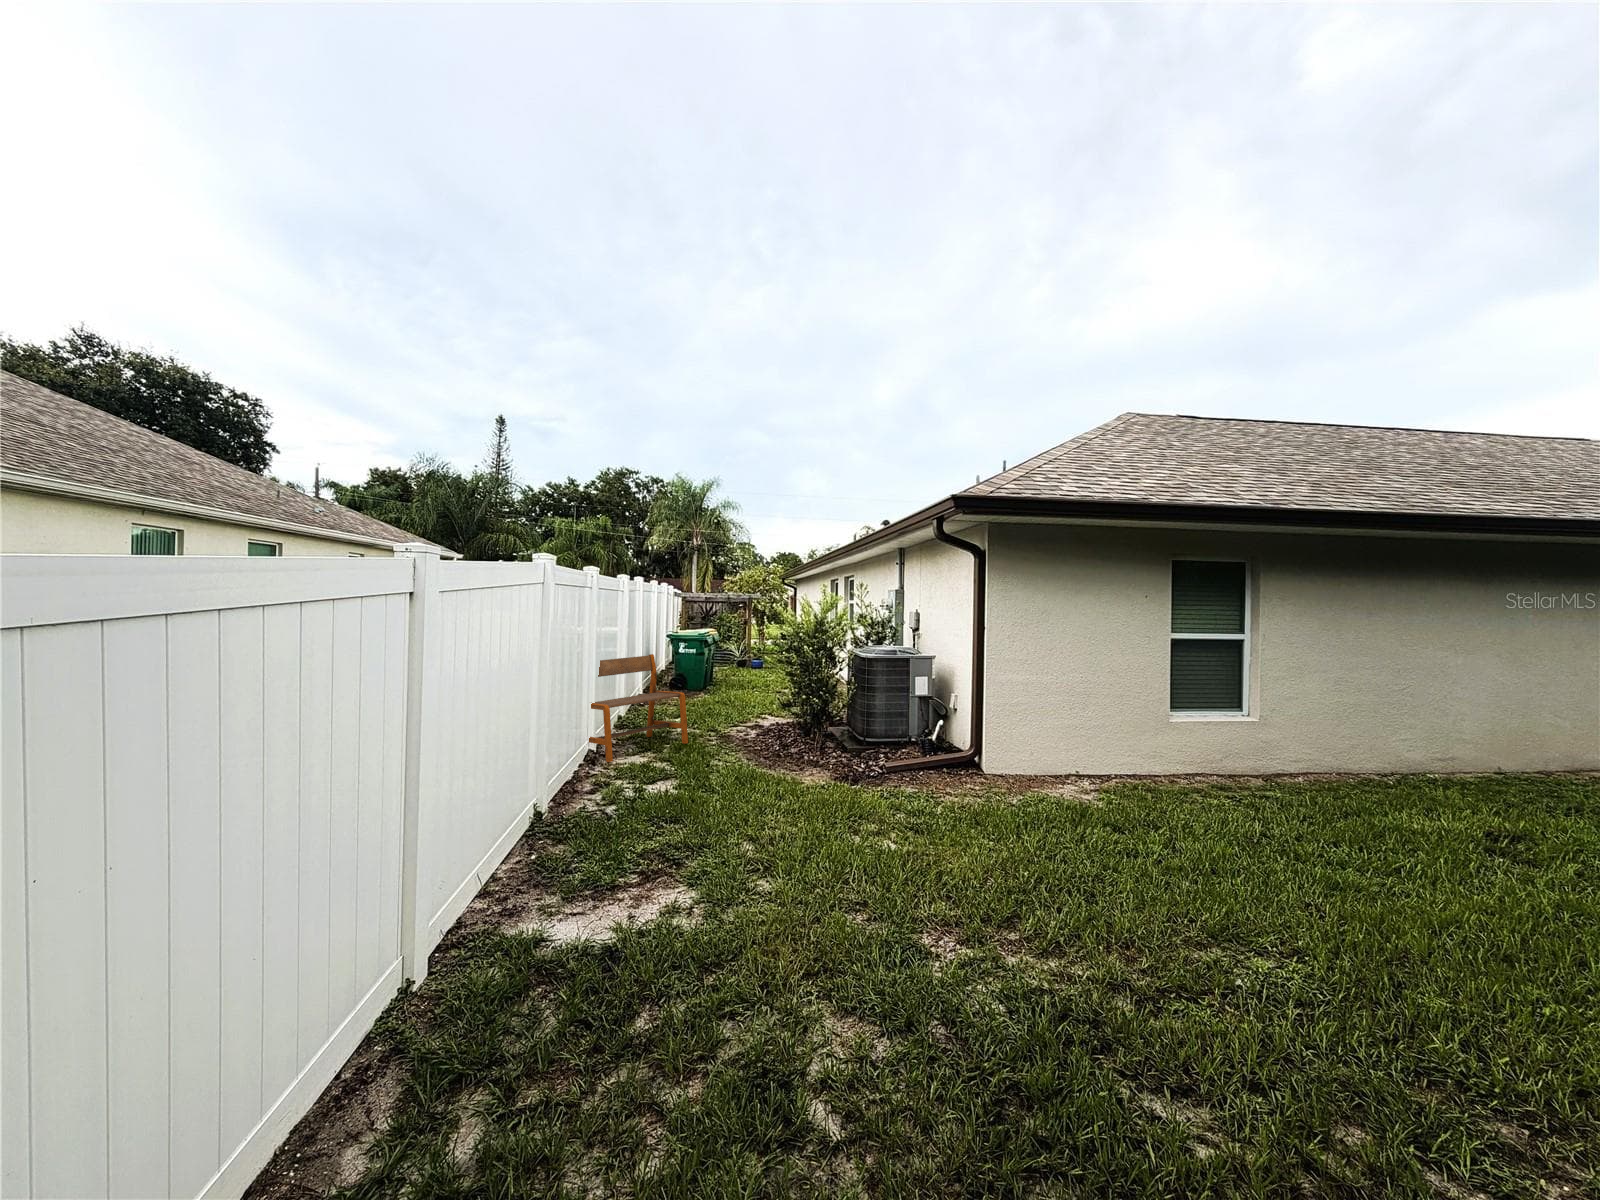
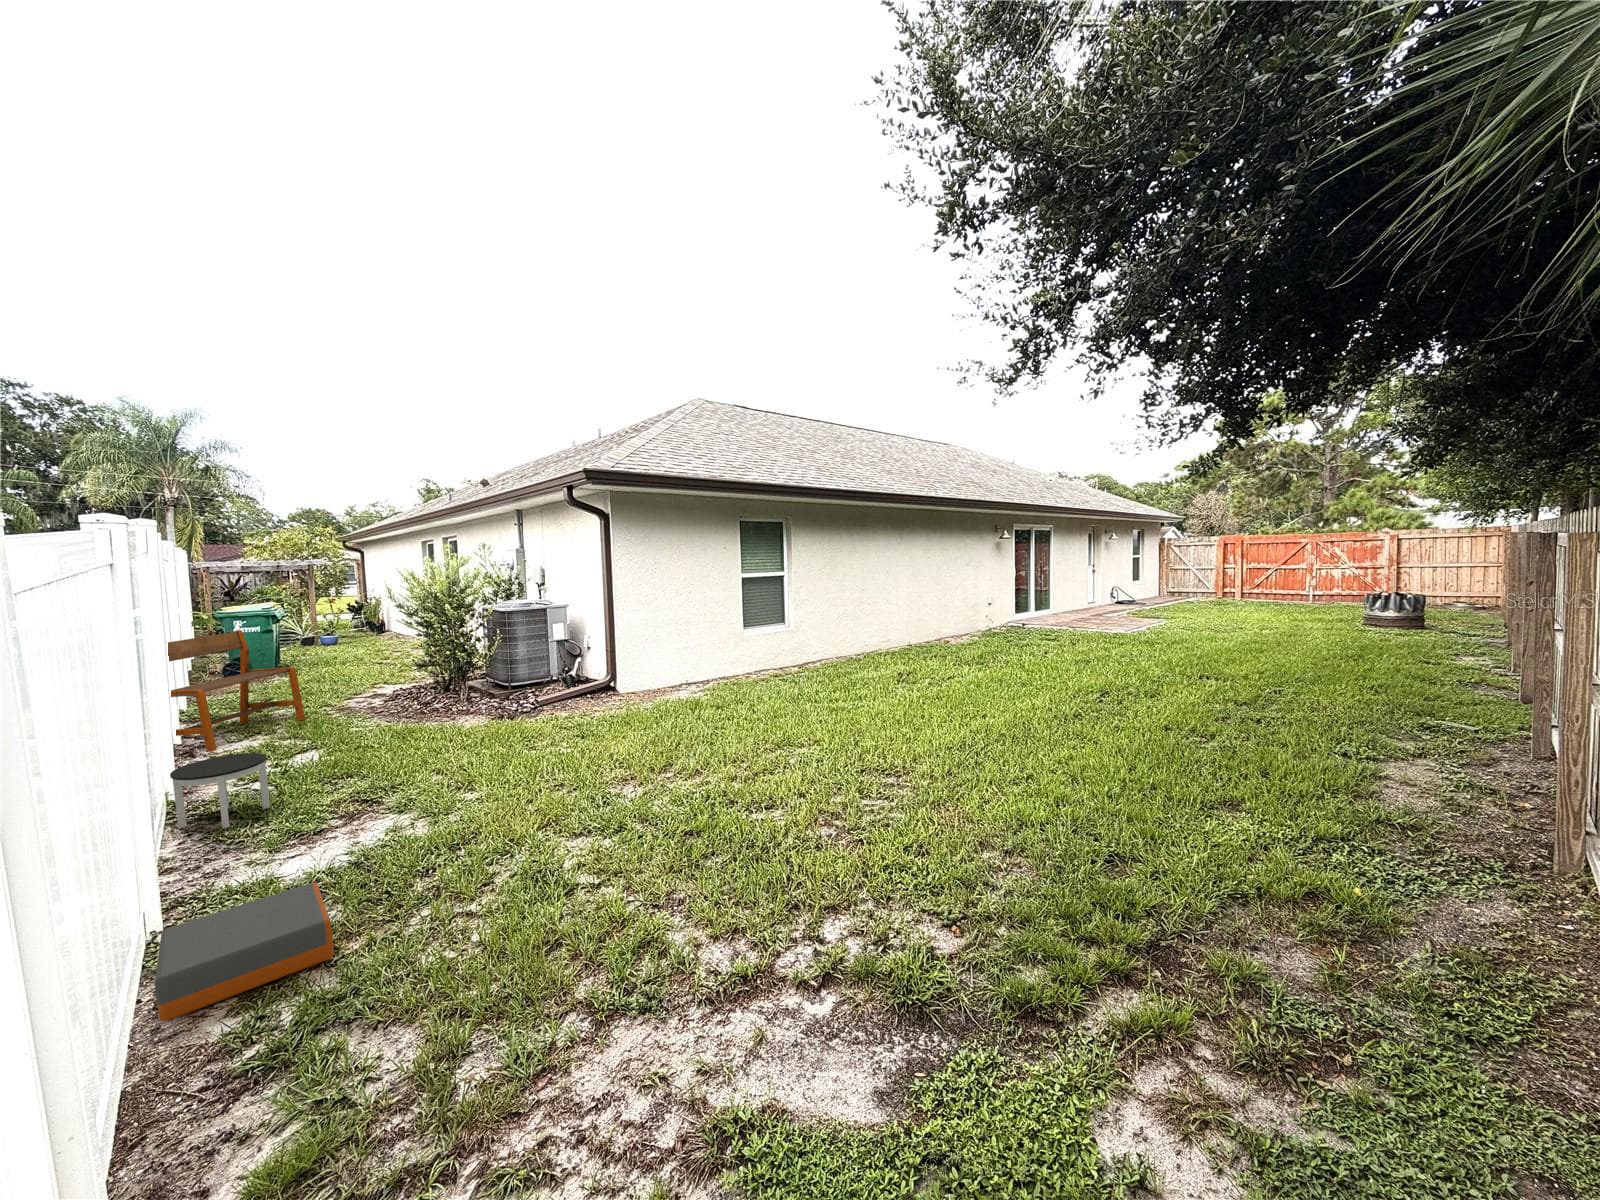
round table: none [521,779,595,855] -> present [170,753,270,828]
storage box: none [275,988,504,1140] -> present [155,883,334,1021]

